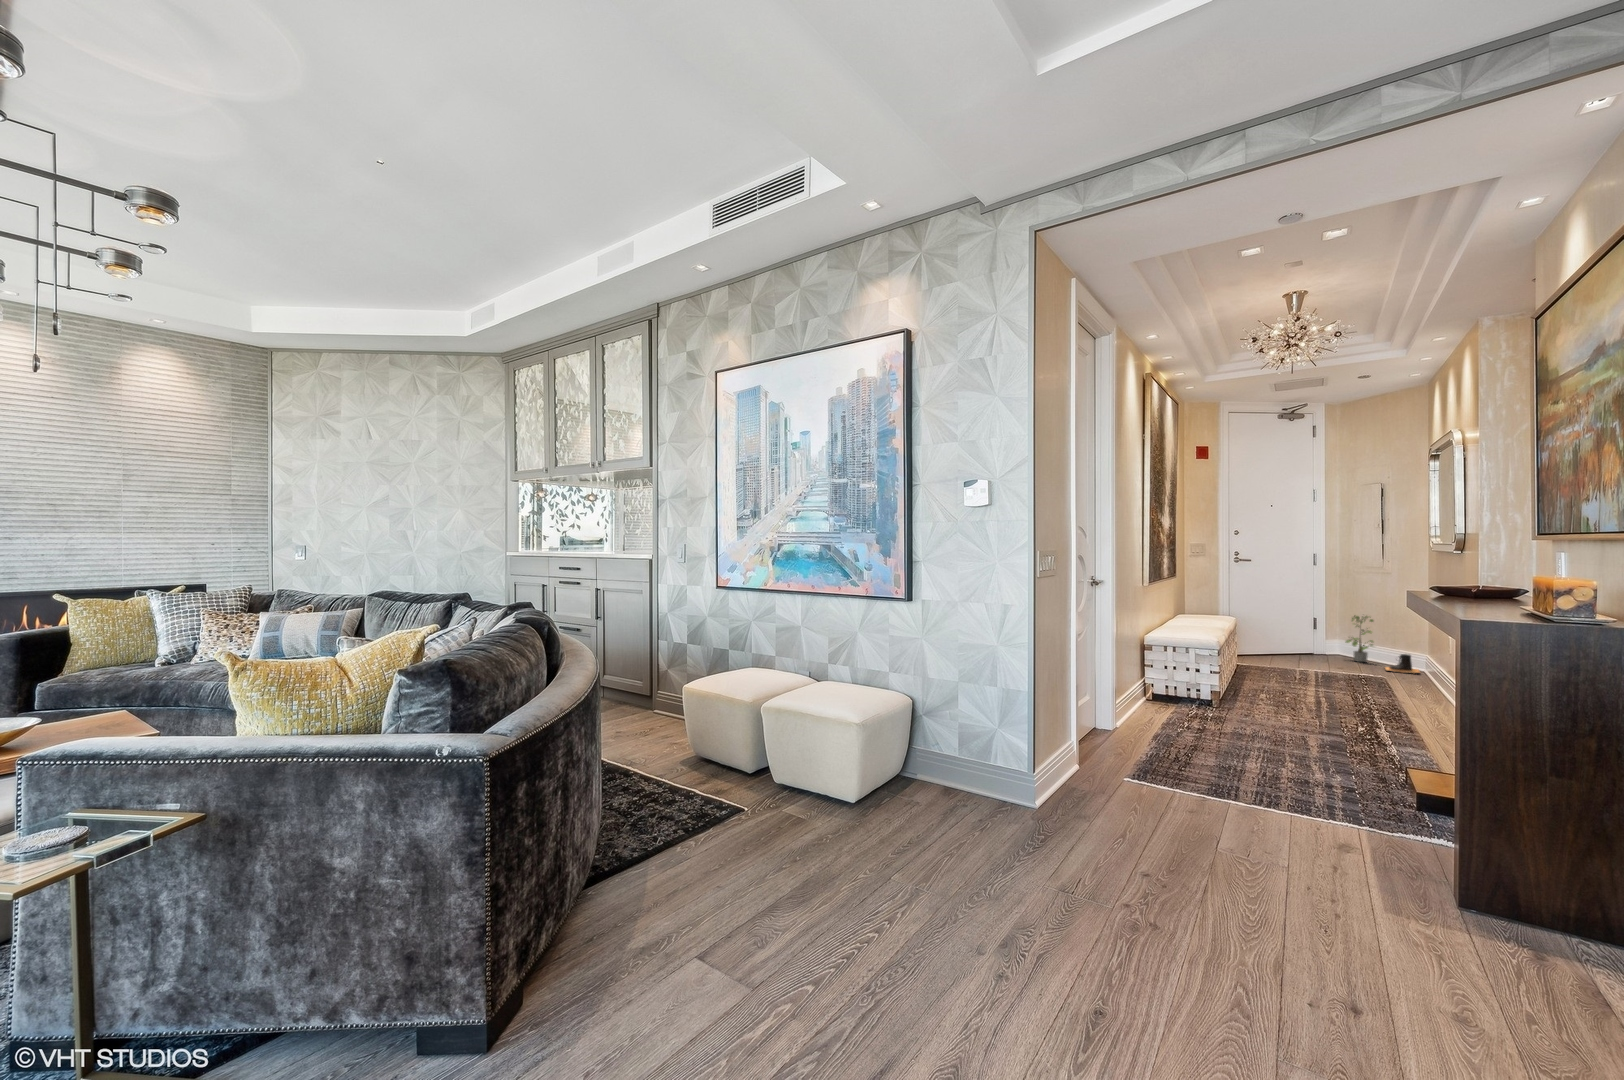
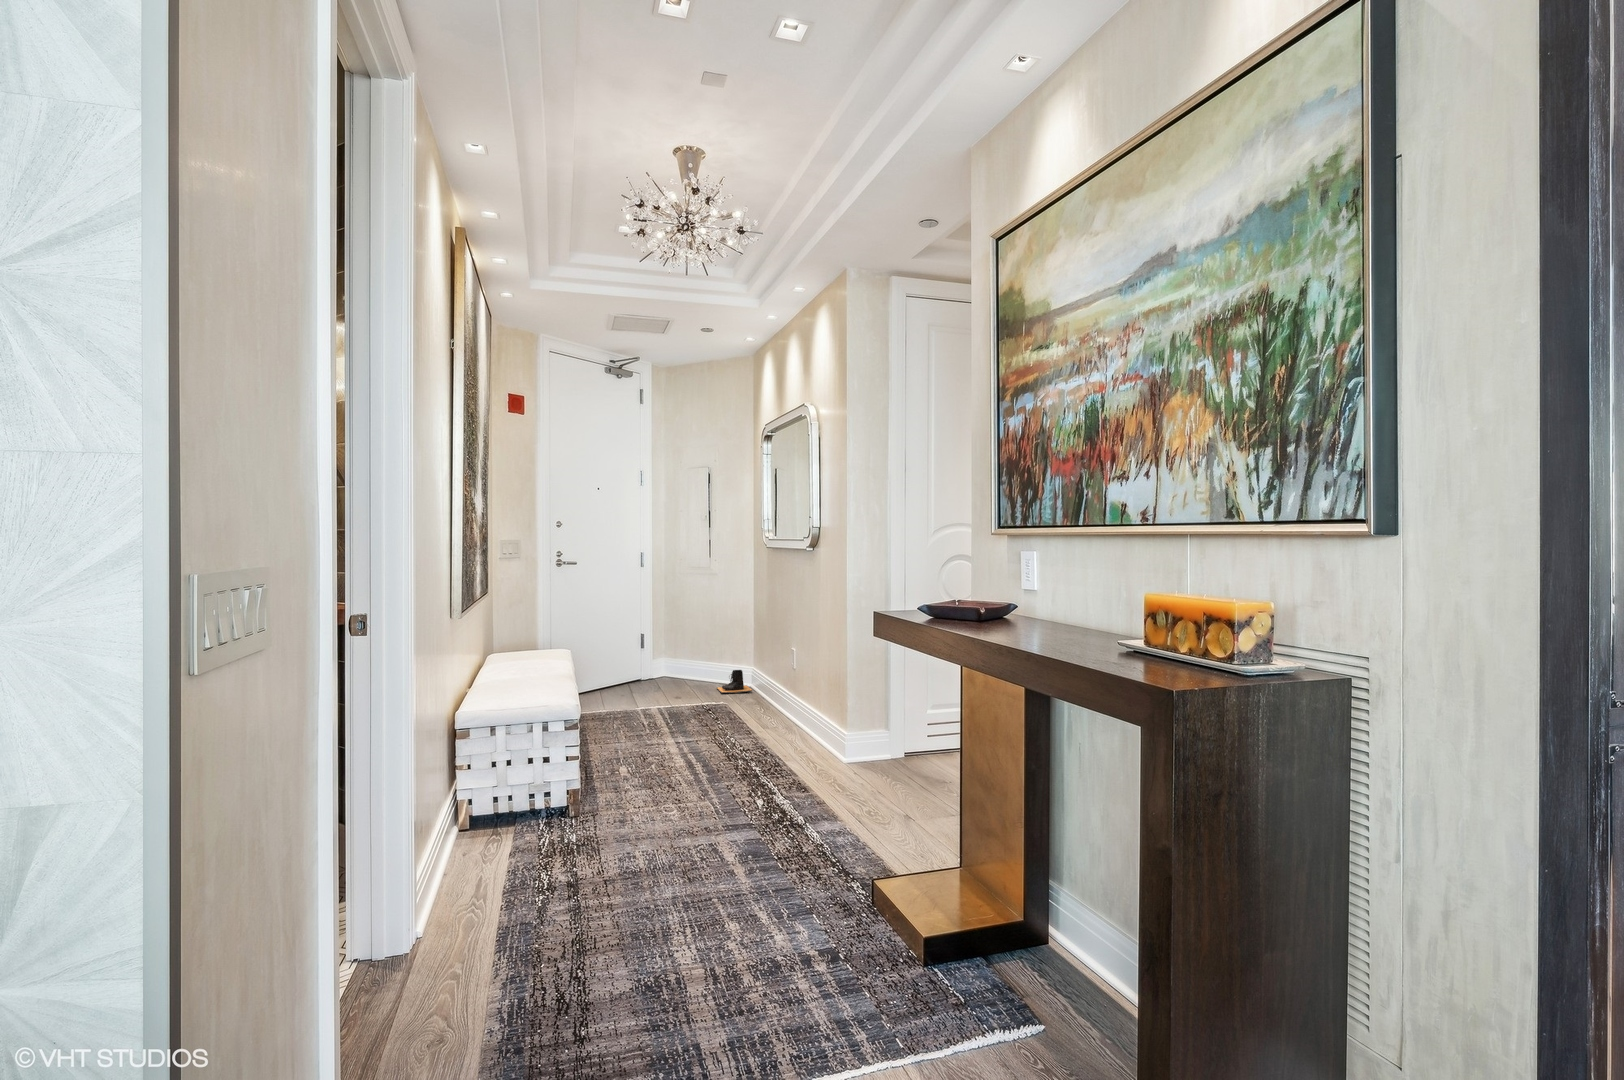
potted plant: present [1346,616,1373,662] -> none [676,625,708,684]

